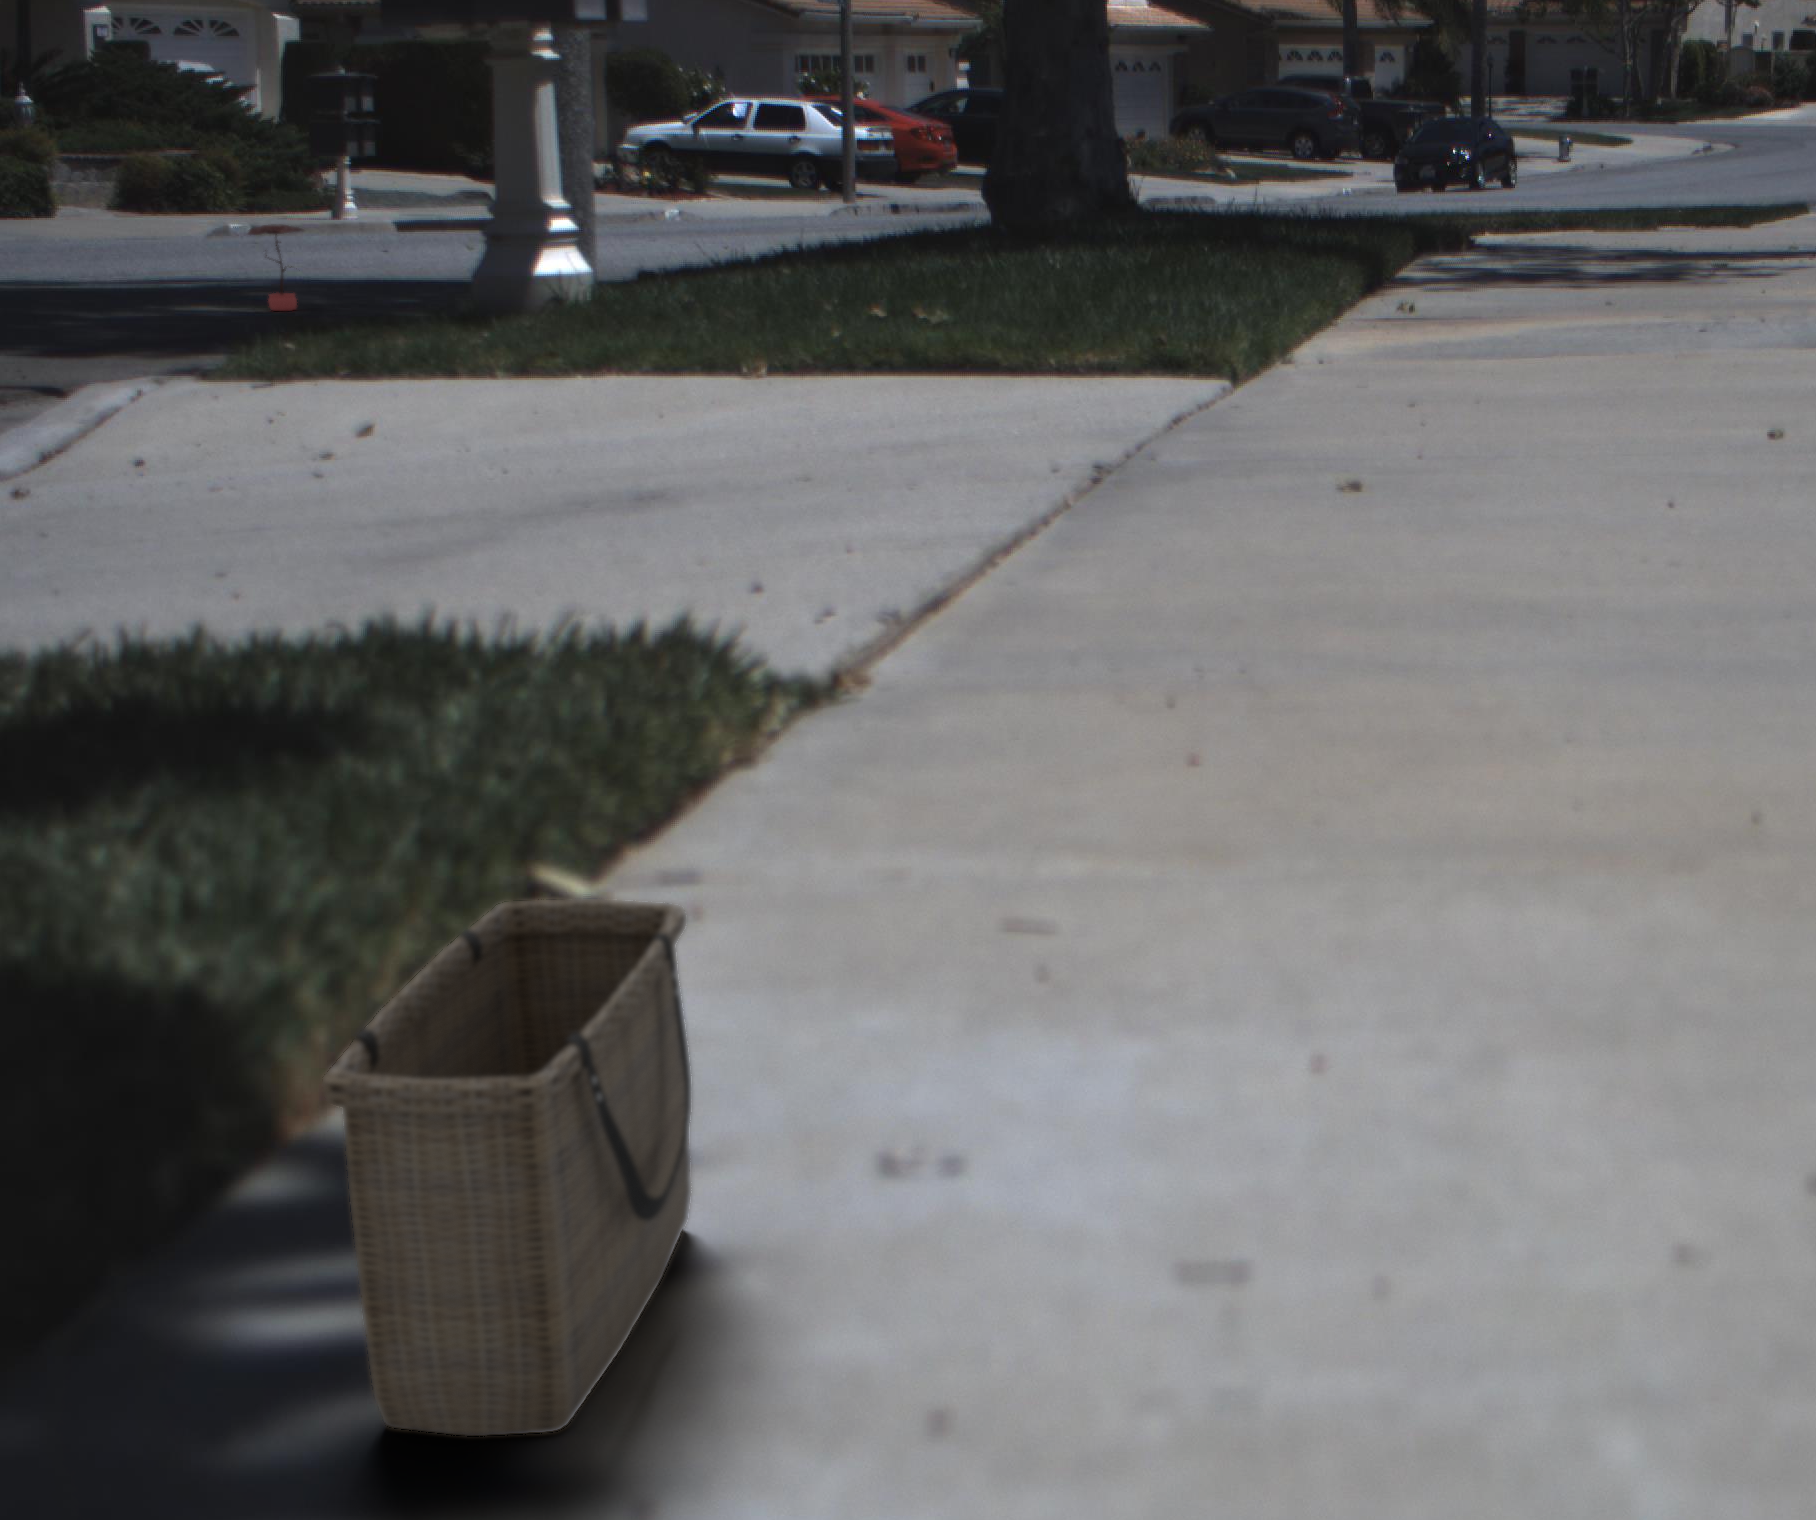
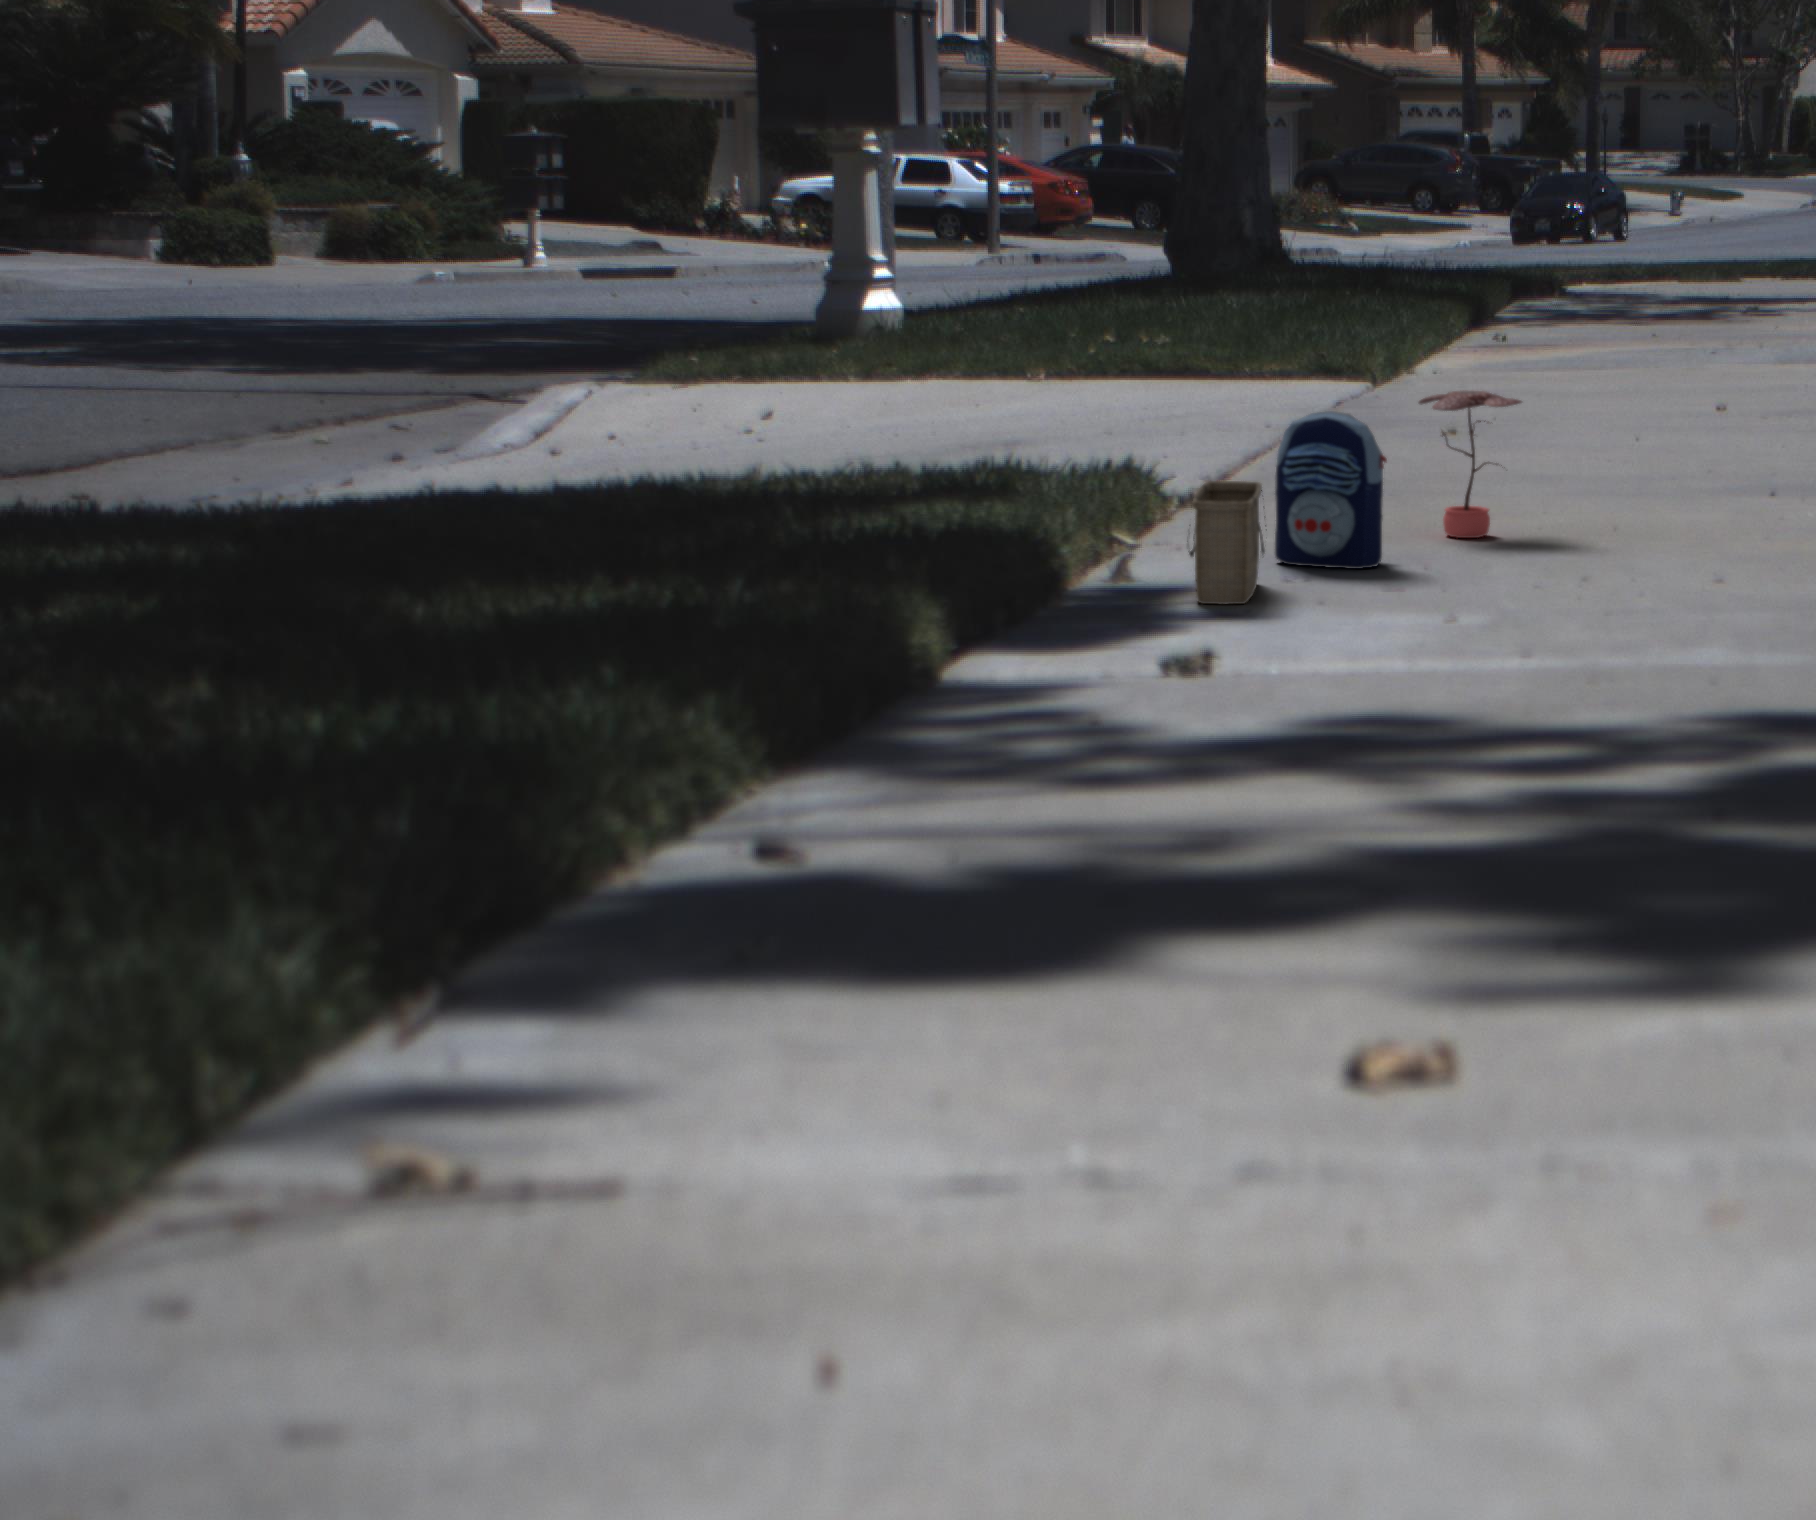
potted plant: present [248,225,303,311] -> present [1419,391,1522,538]
backpack: none [799,623,1132,1109] -> present [1275,411,1387,569]

